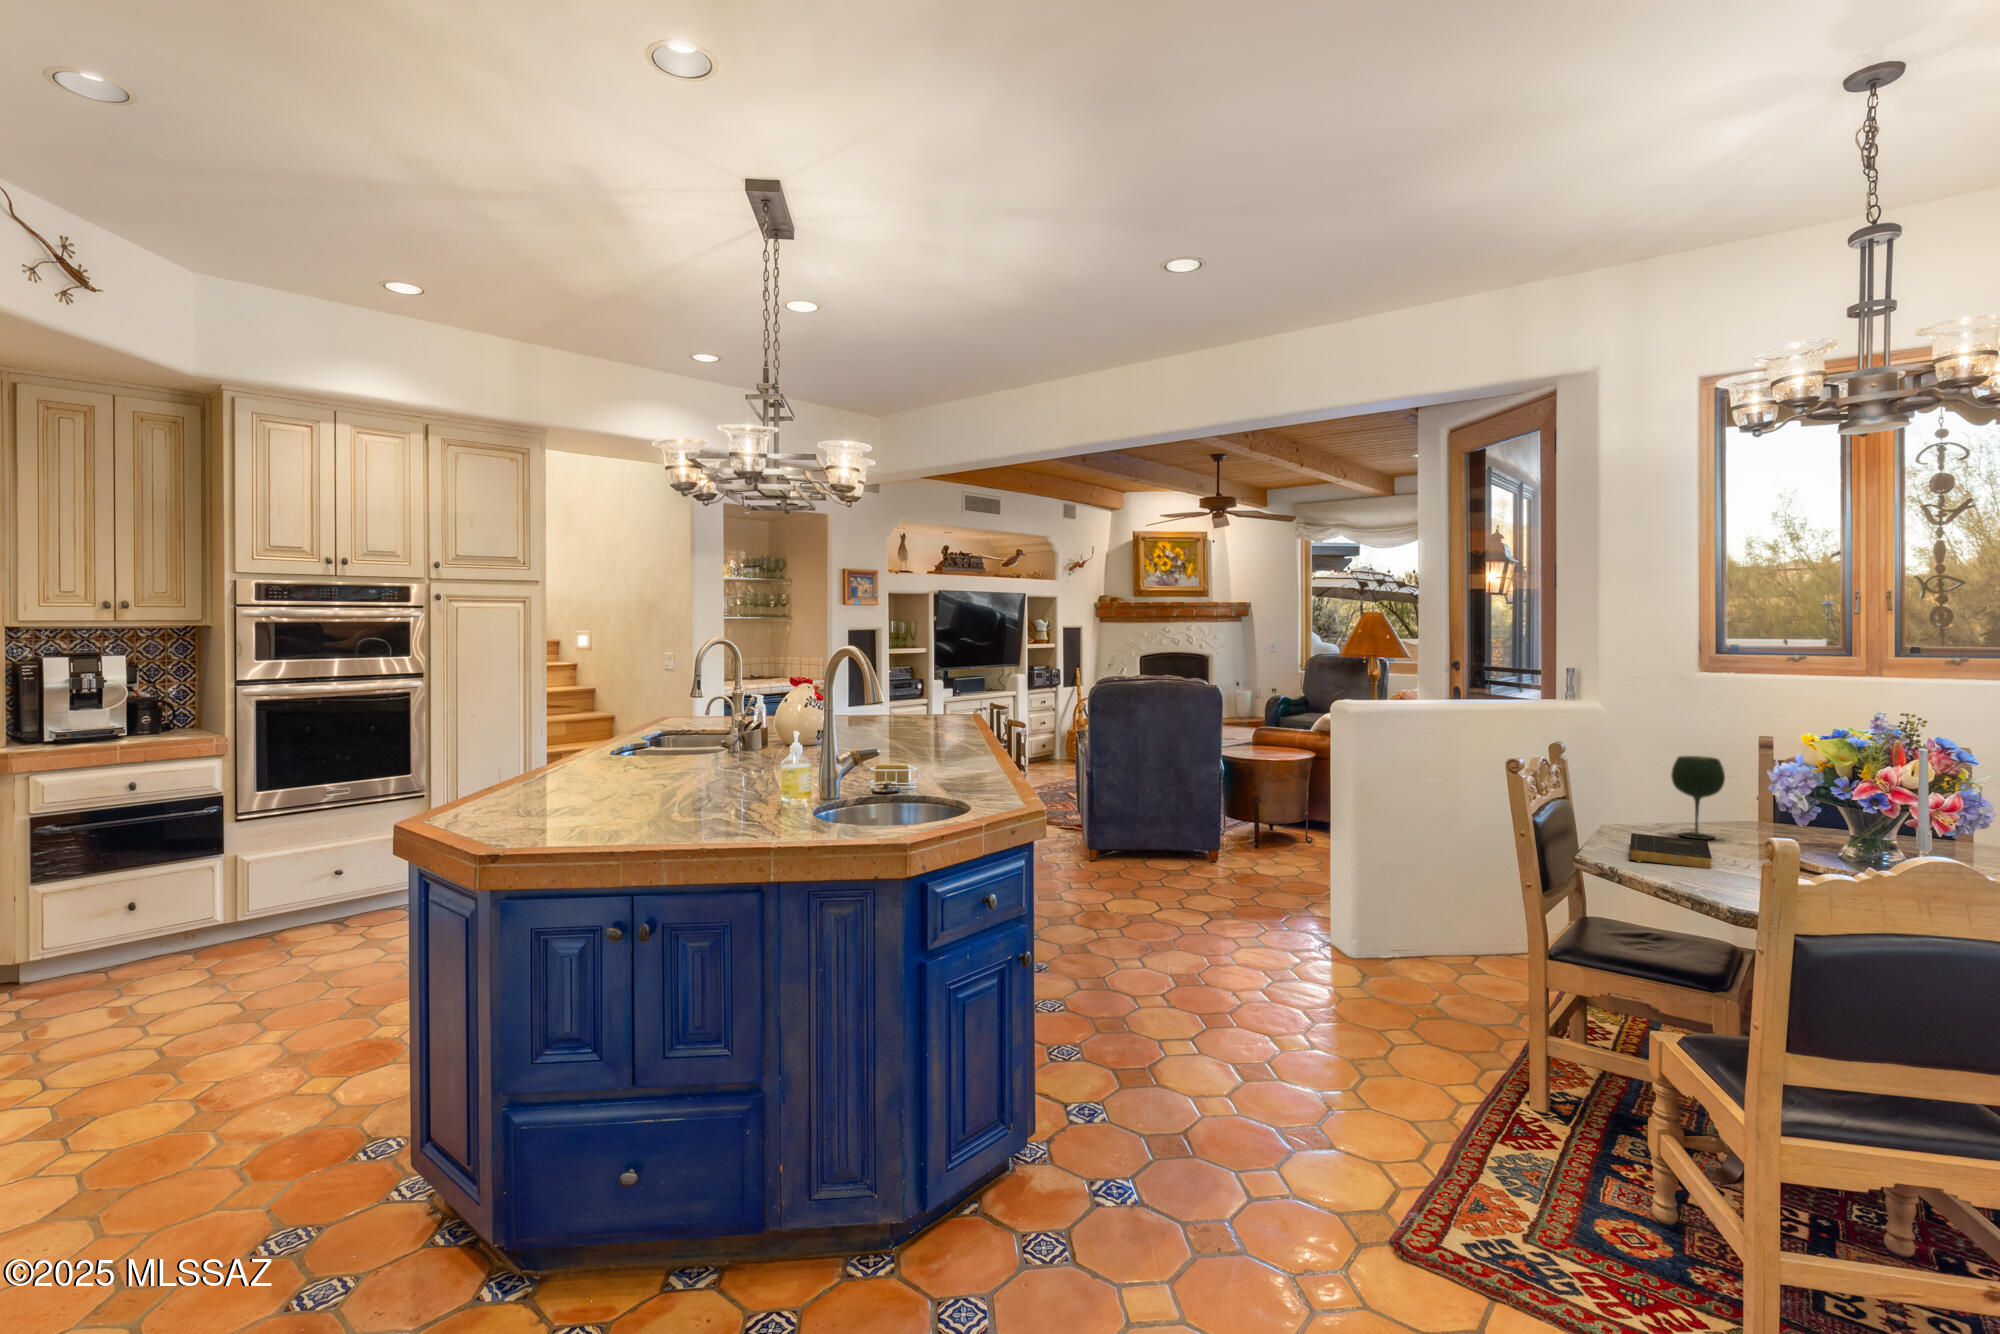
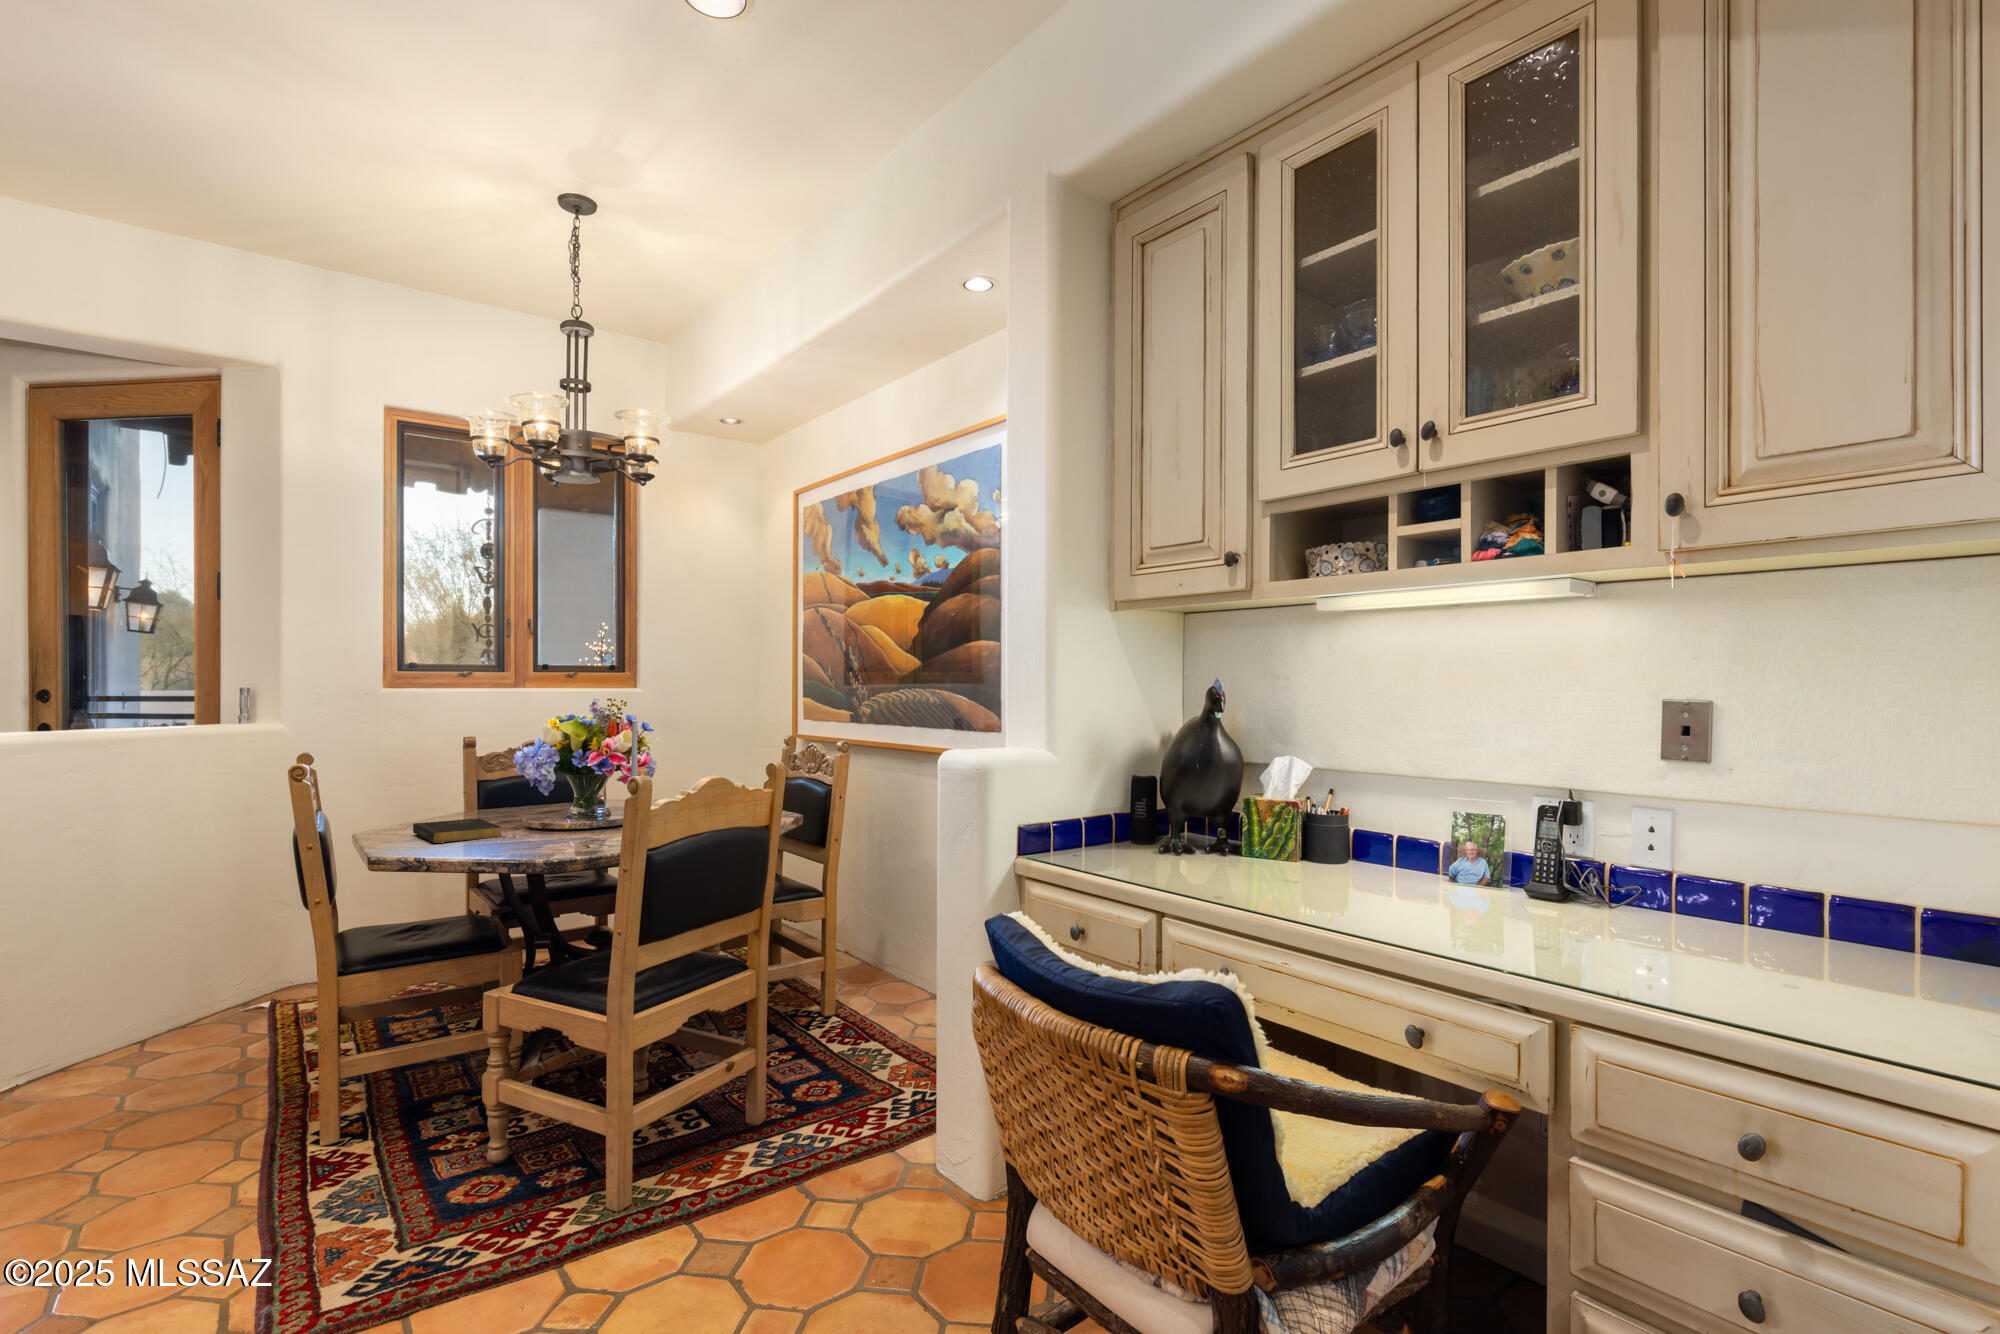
wine glass: present [1671,756,1725,839] -> none [433,747,478,822]

